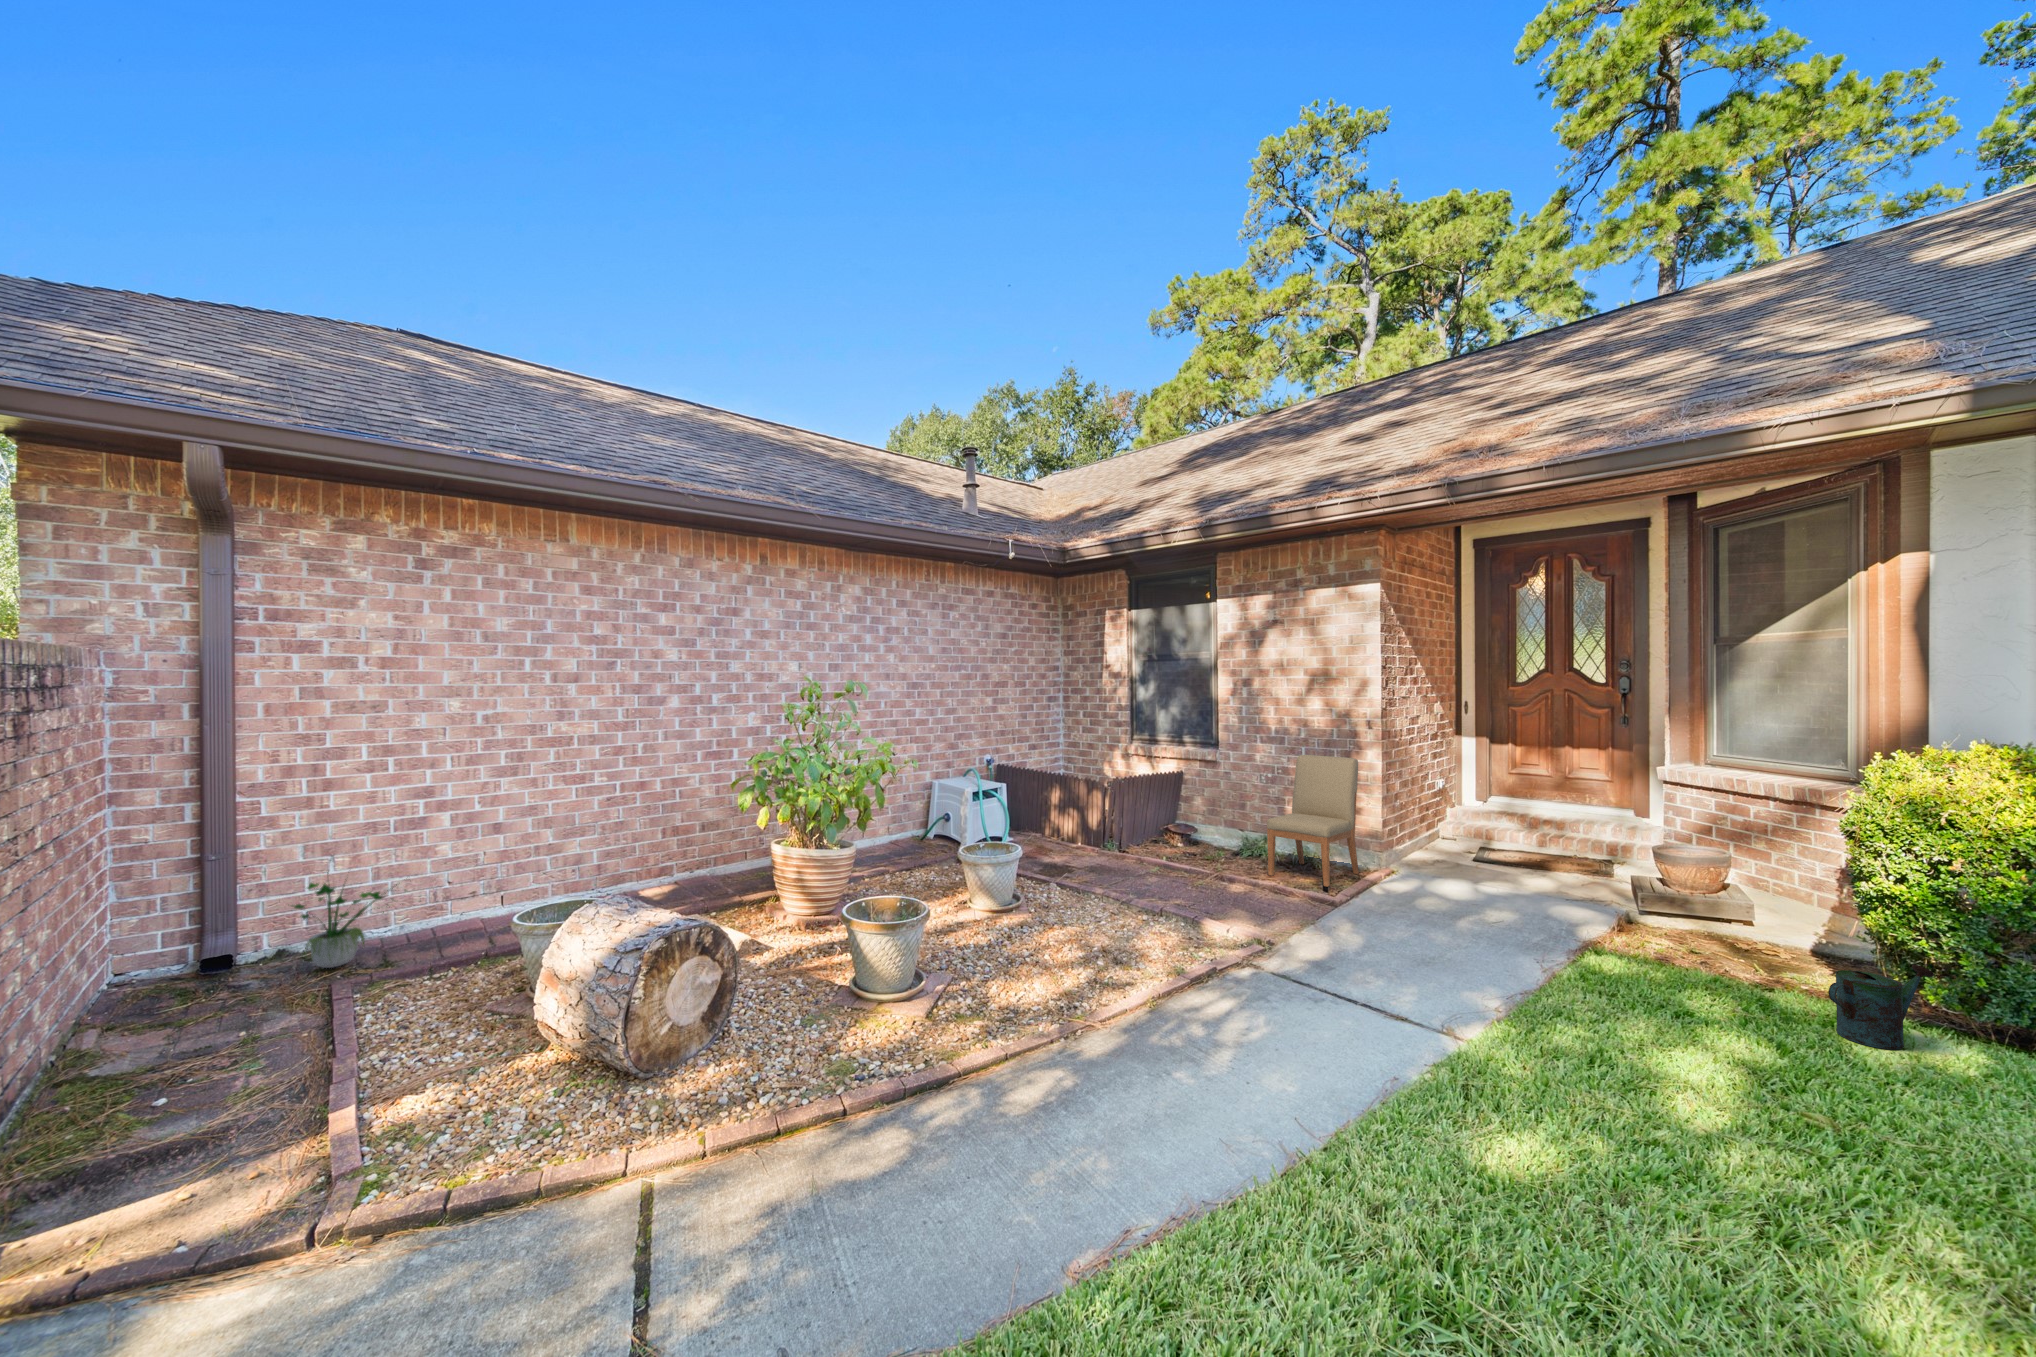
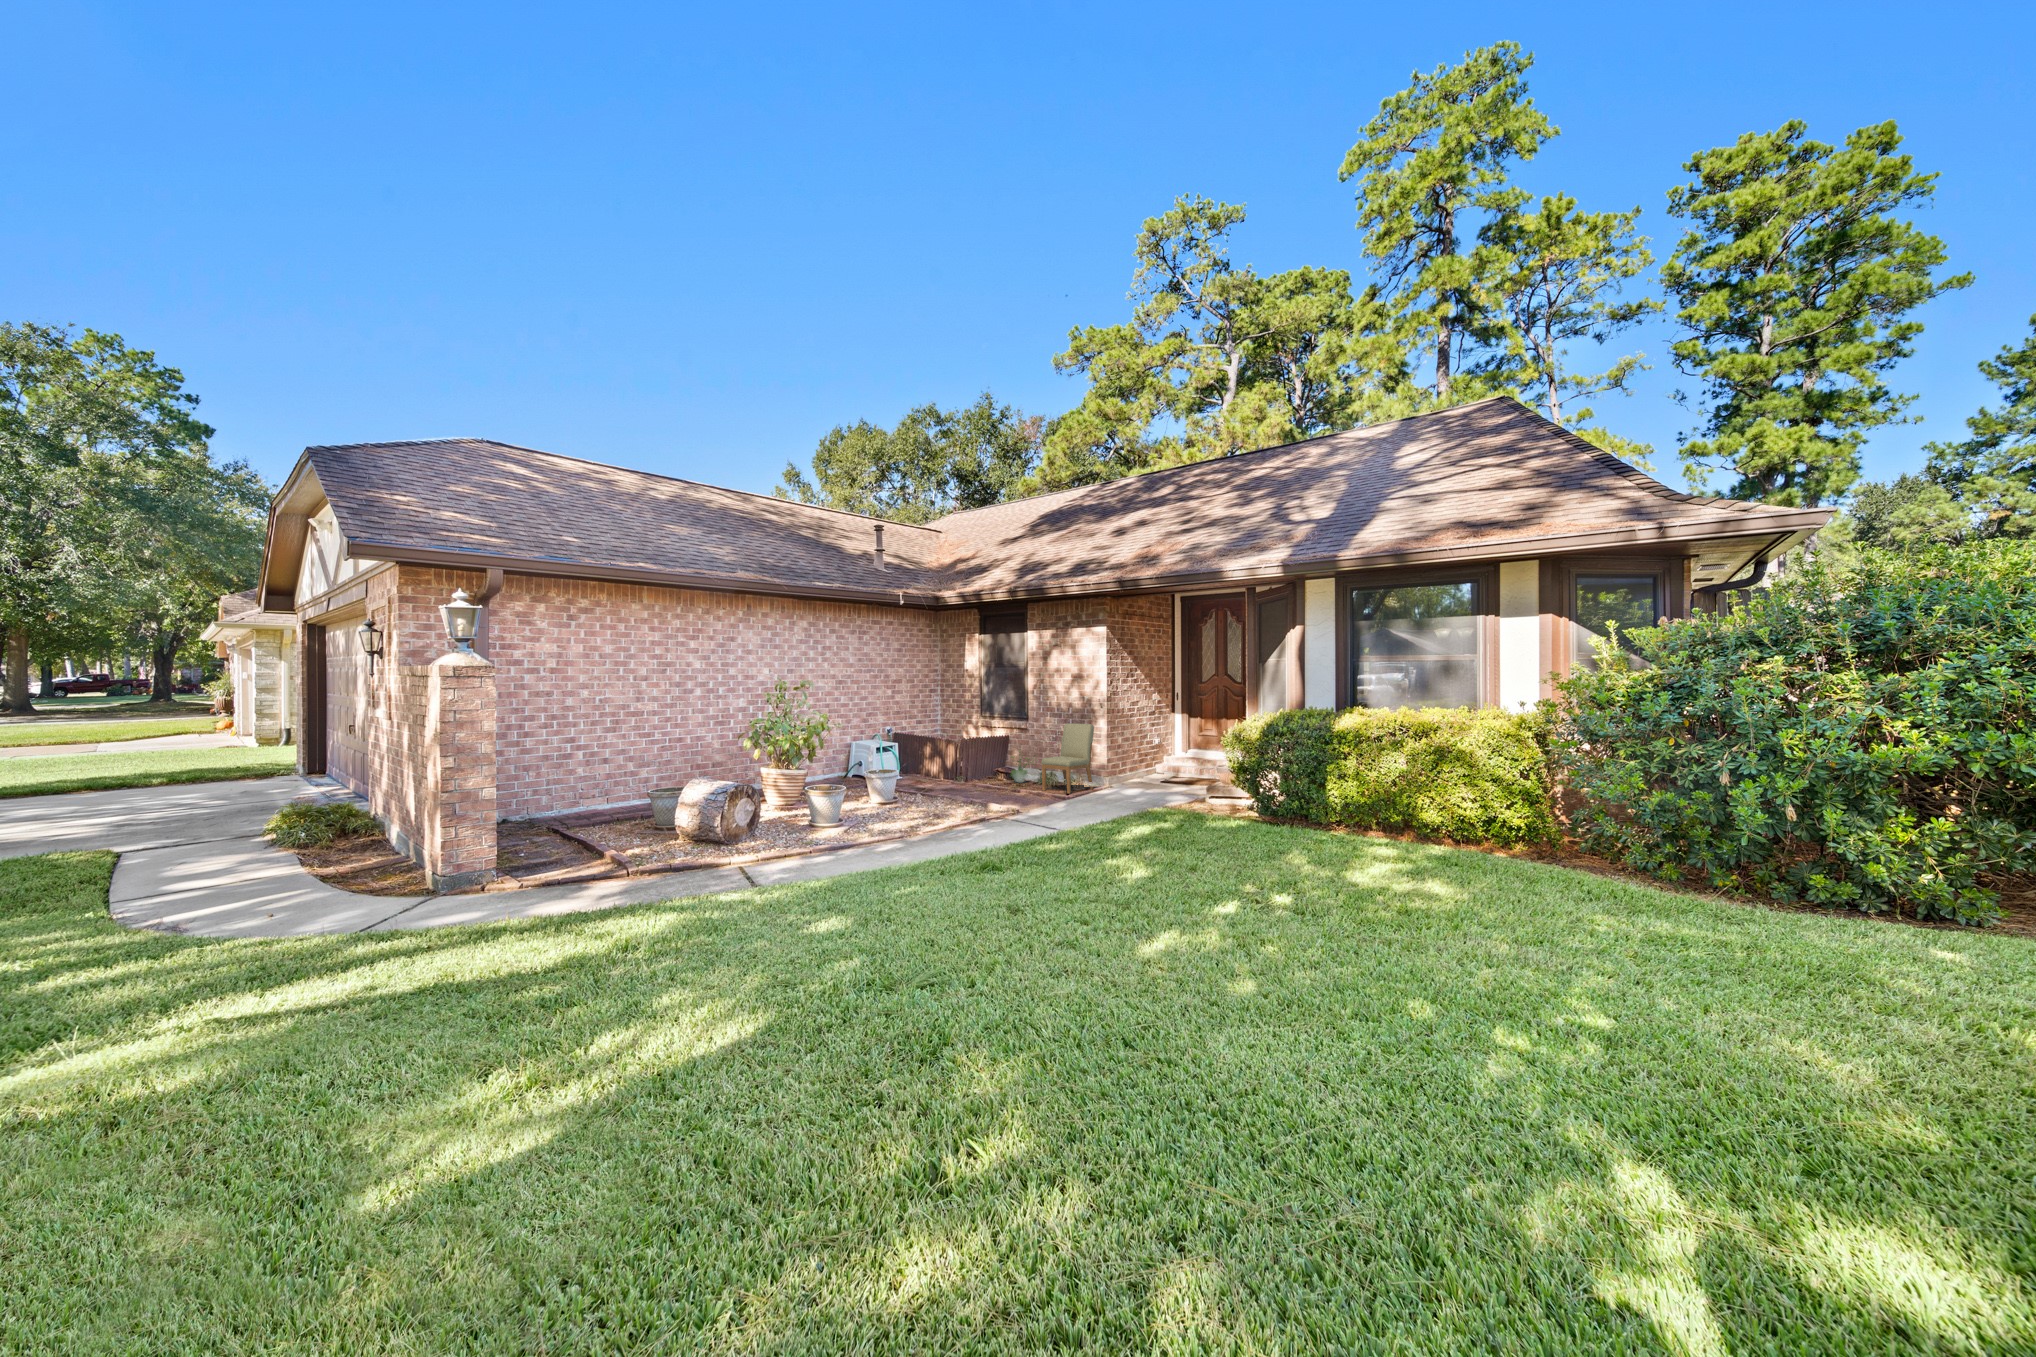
potted plant: present [293,872,397,968] -> present [1011,759,1027,783]
watering can: present [1829,964,1934,1050] -> none [1209,795,1250,825]

